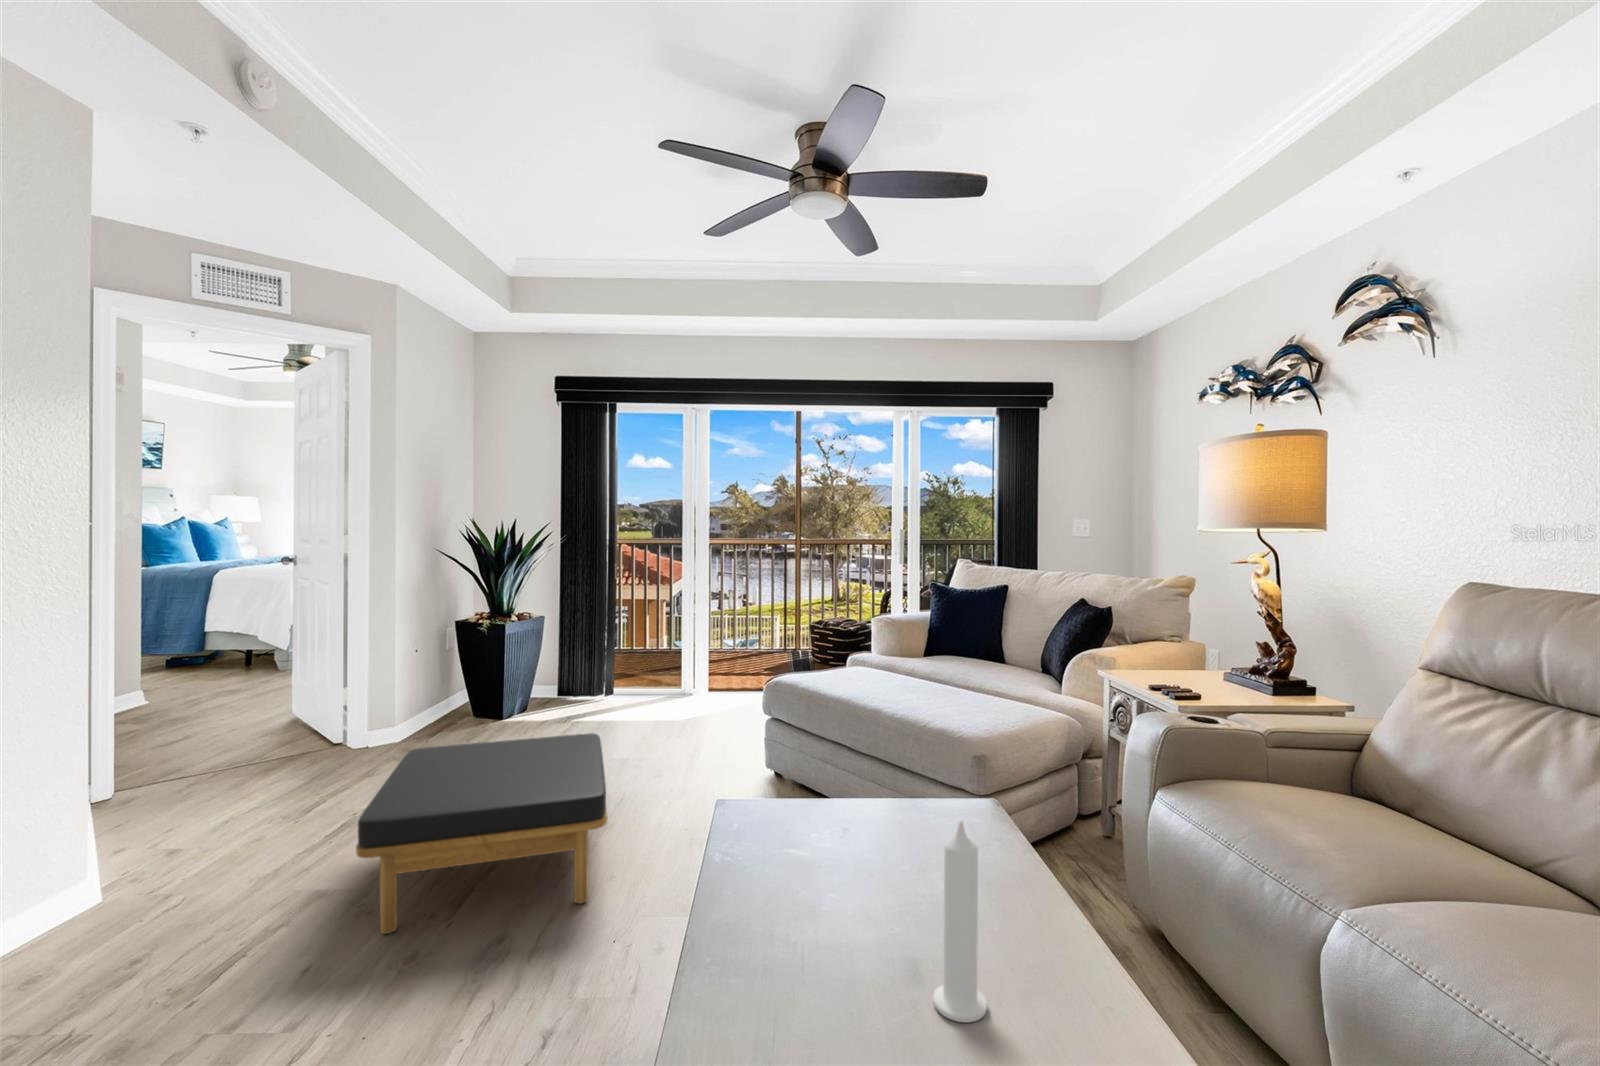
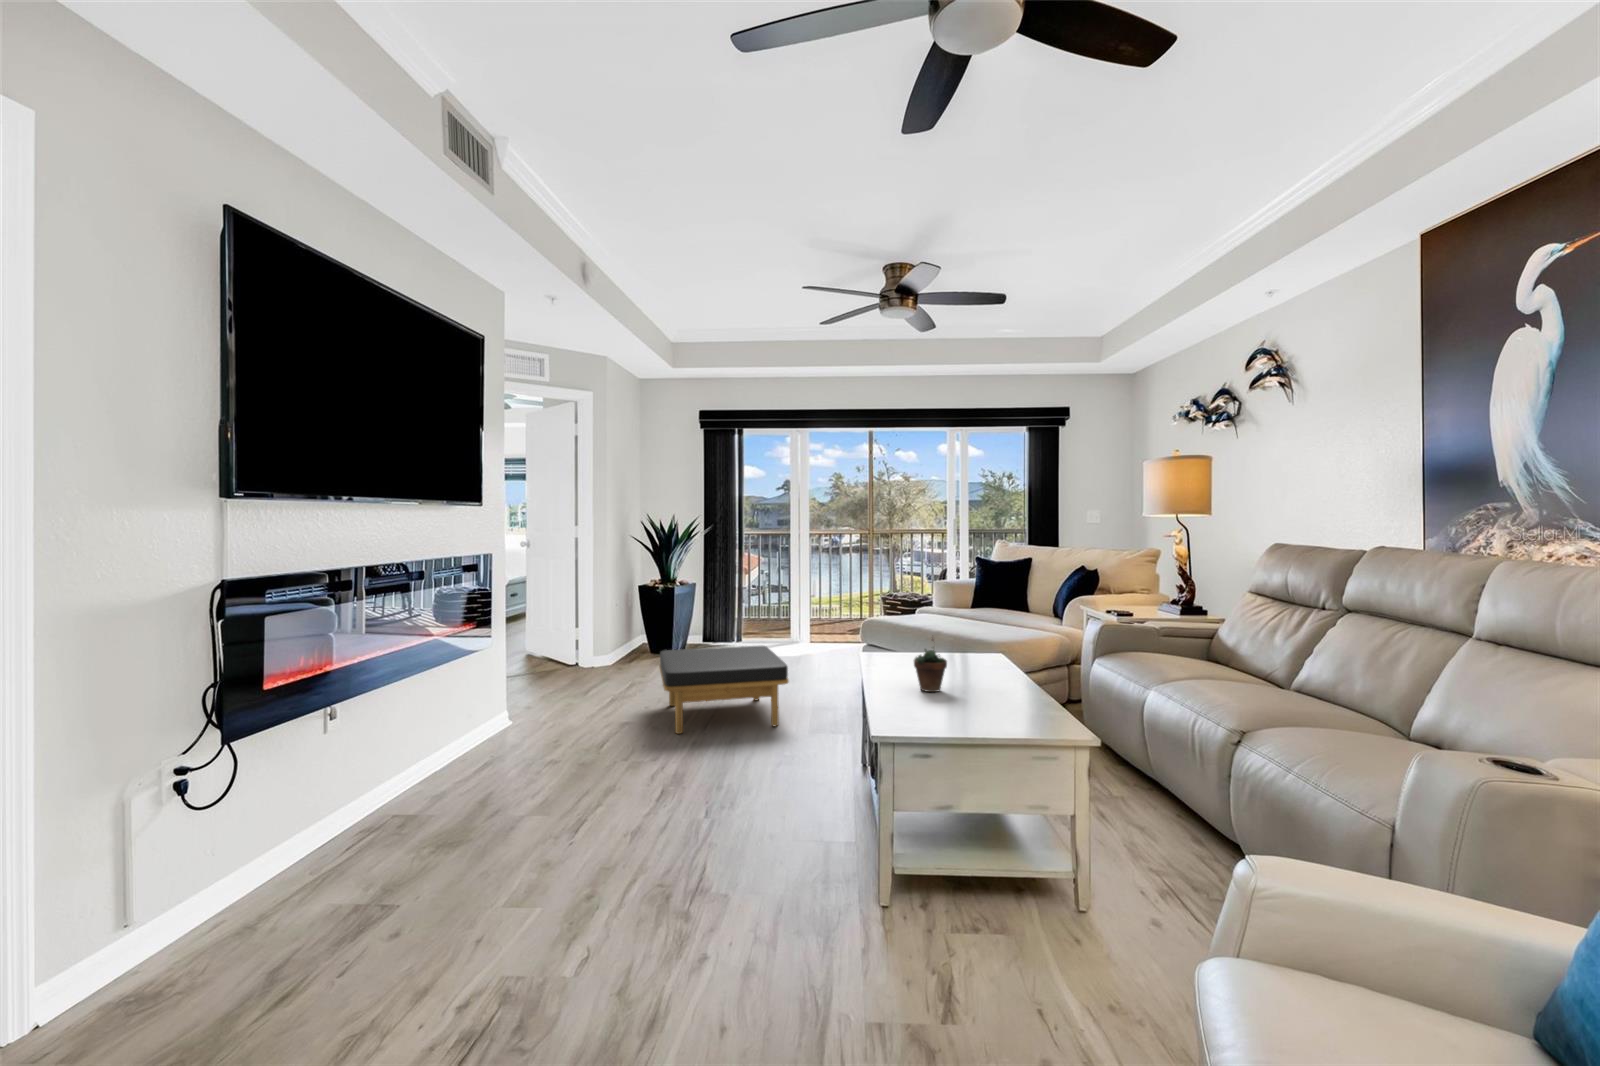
candle: present [933,821,987,1023] -> none [967,622,987,693]
succulent plant: none [793,854,881,1016] -> present [914,639,947,692]

